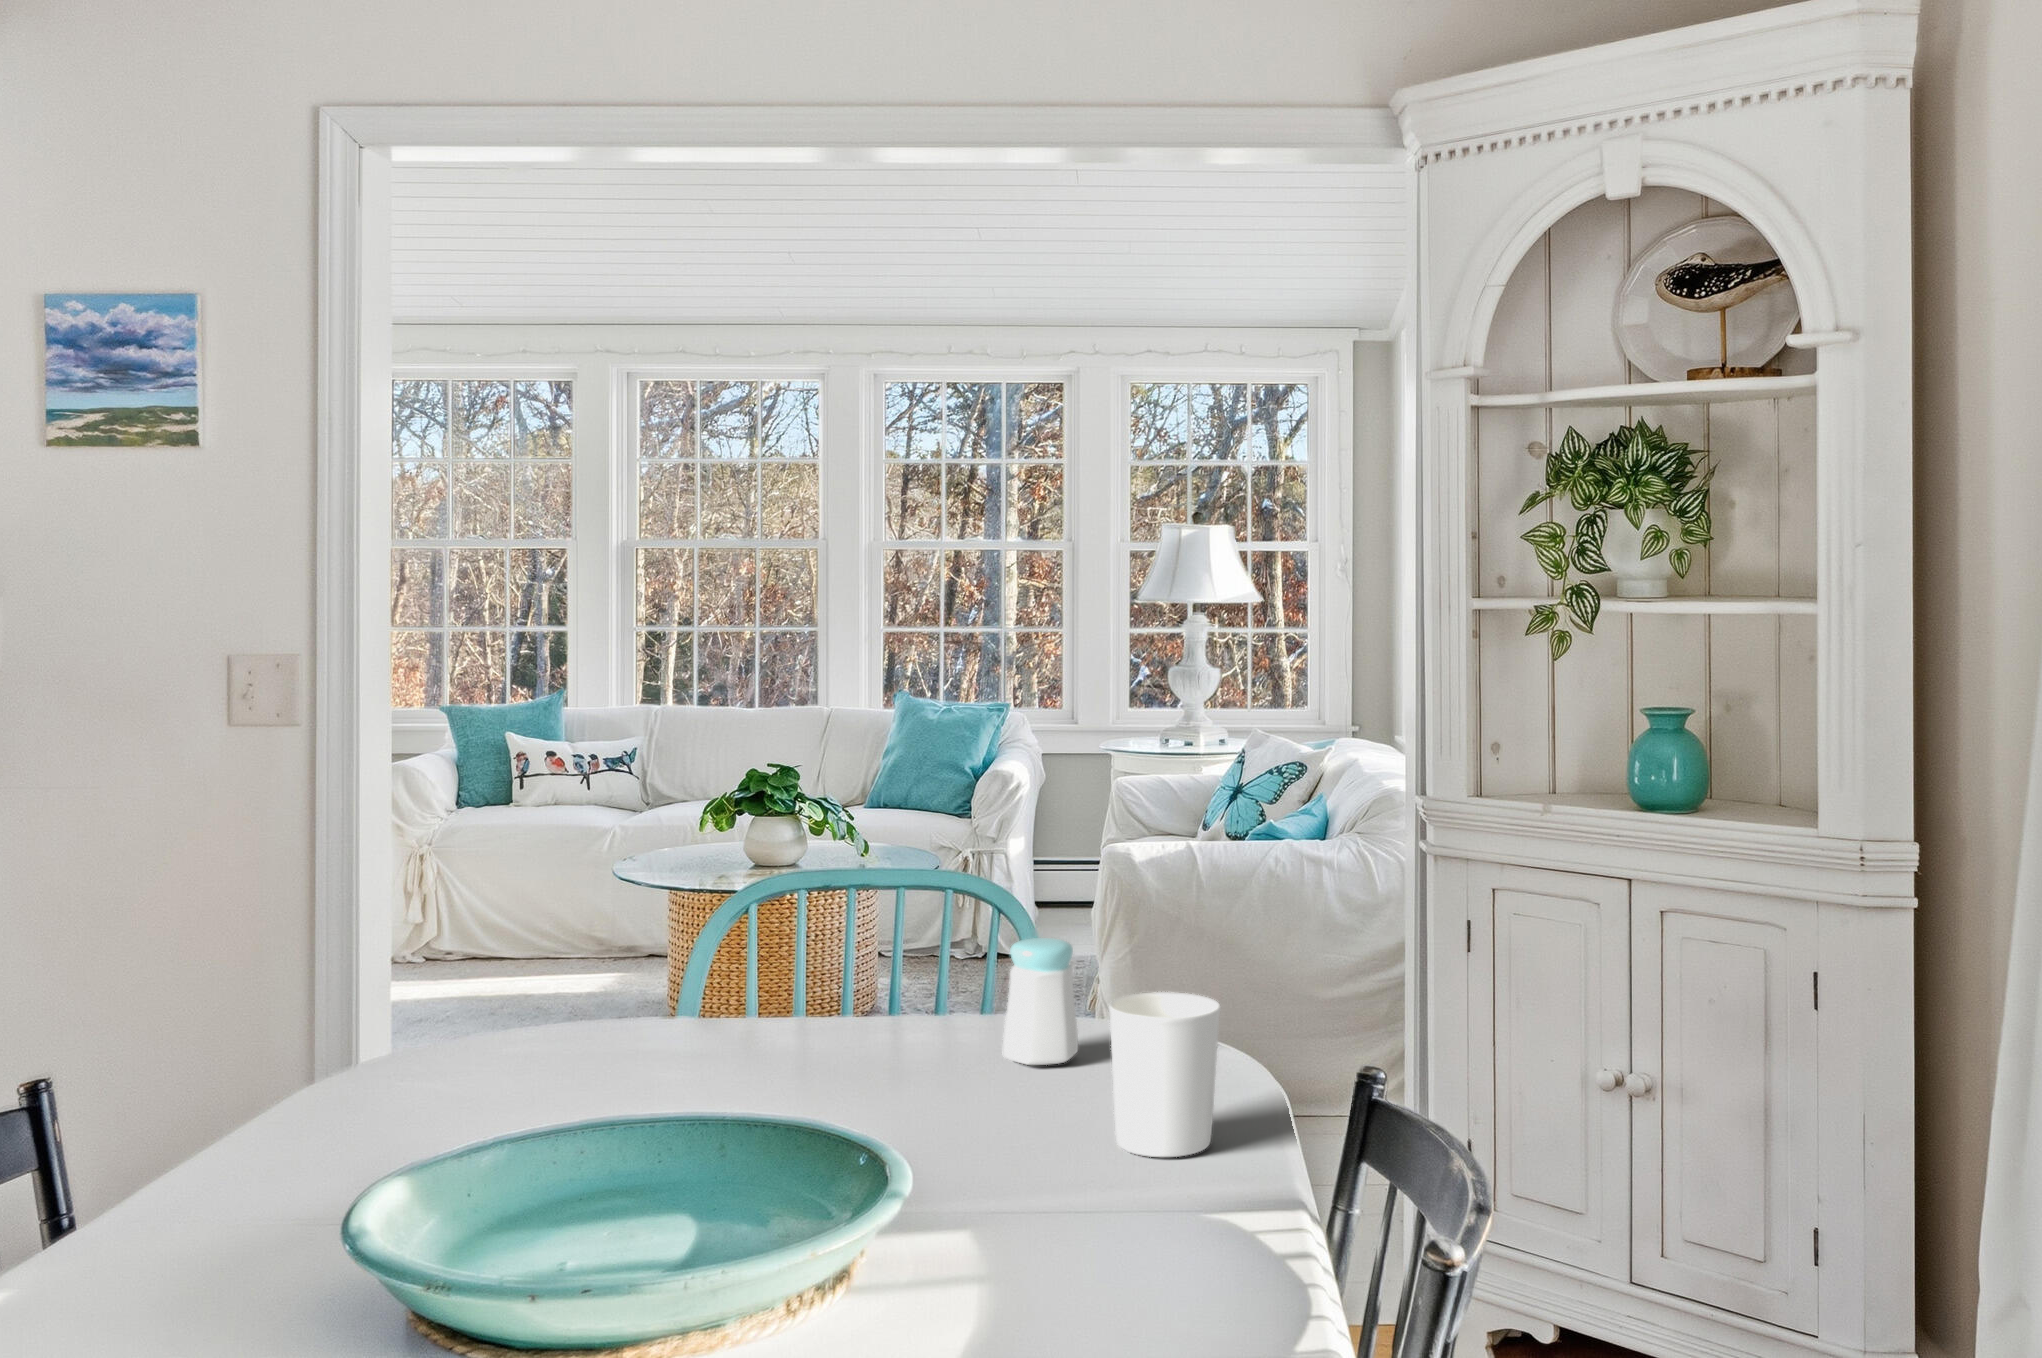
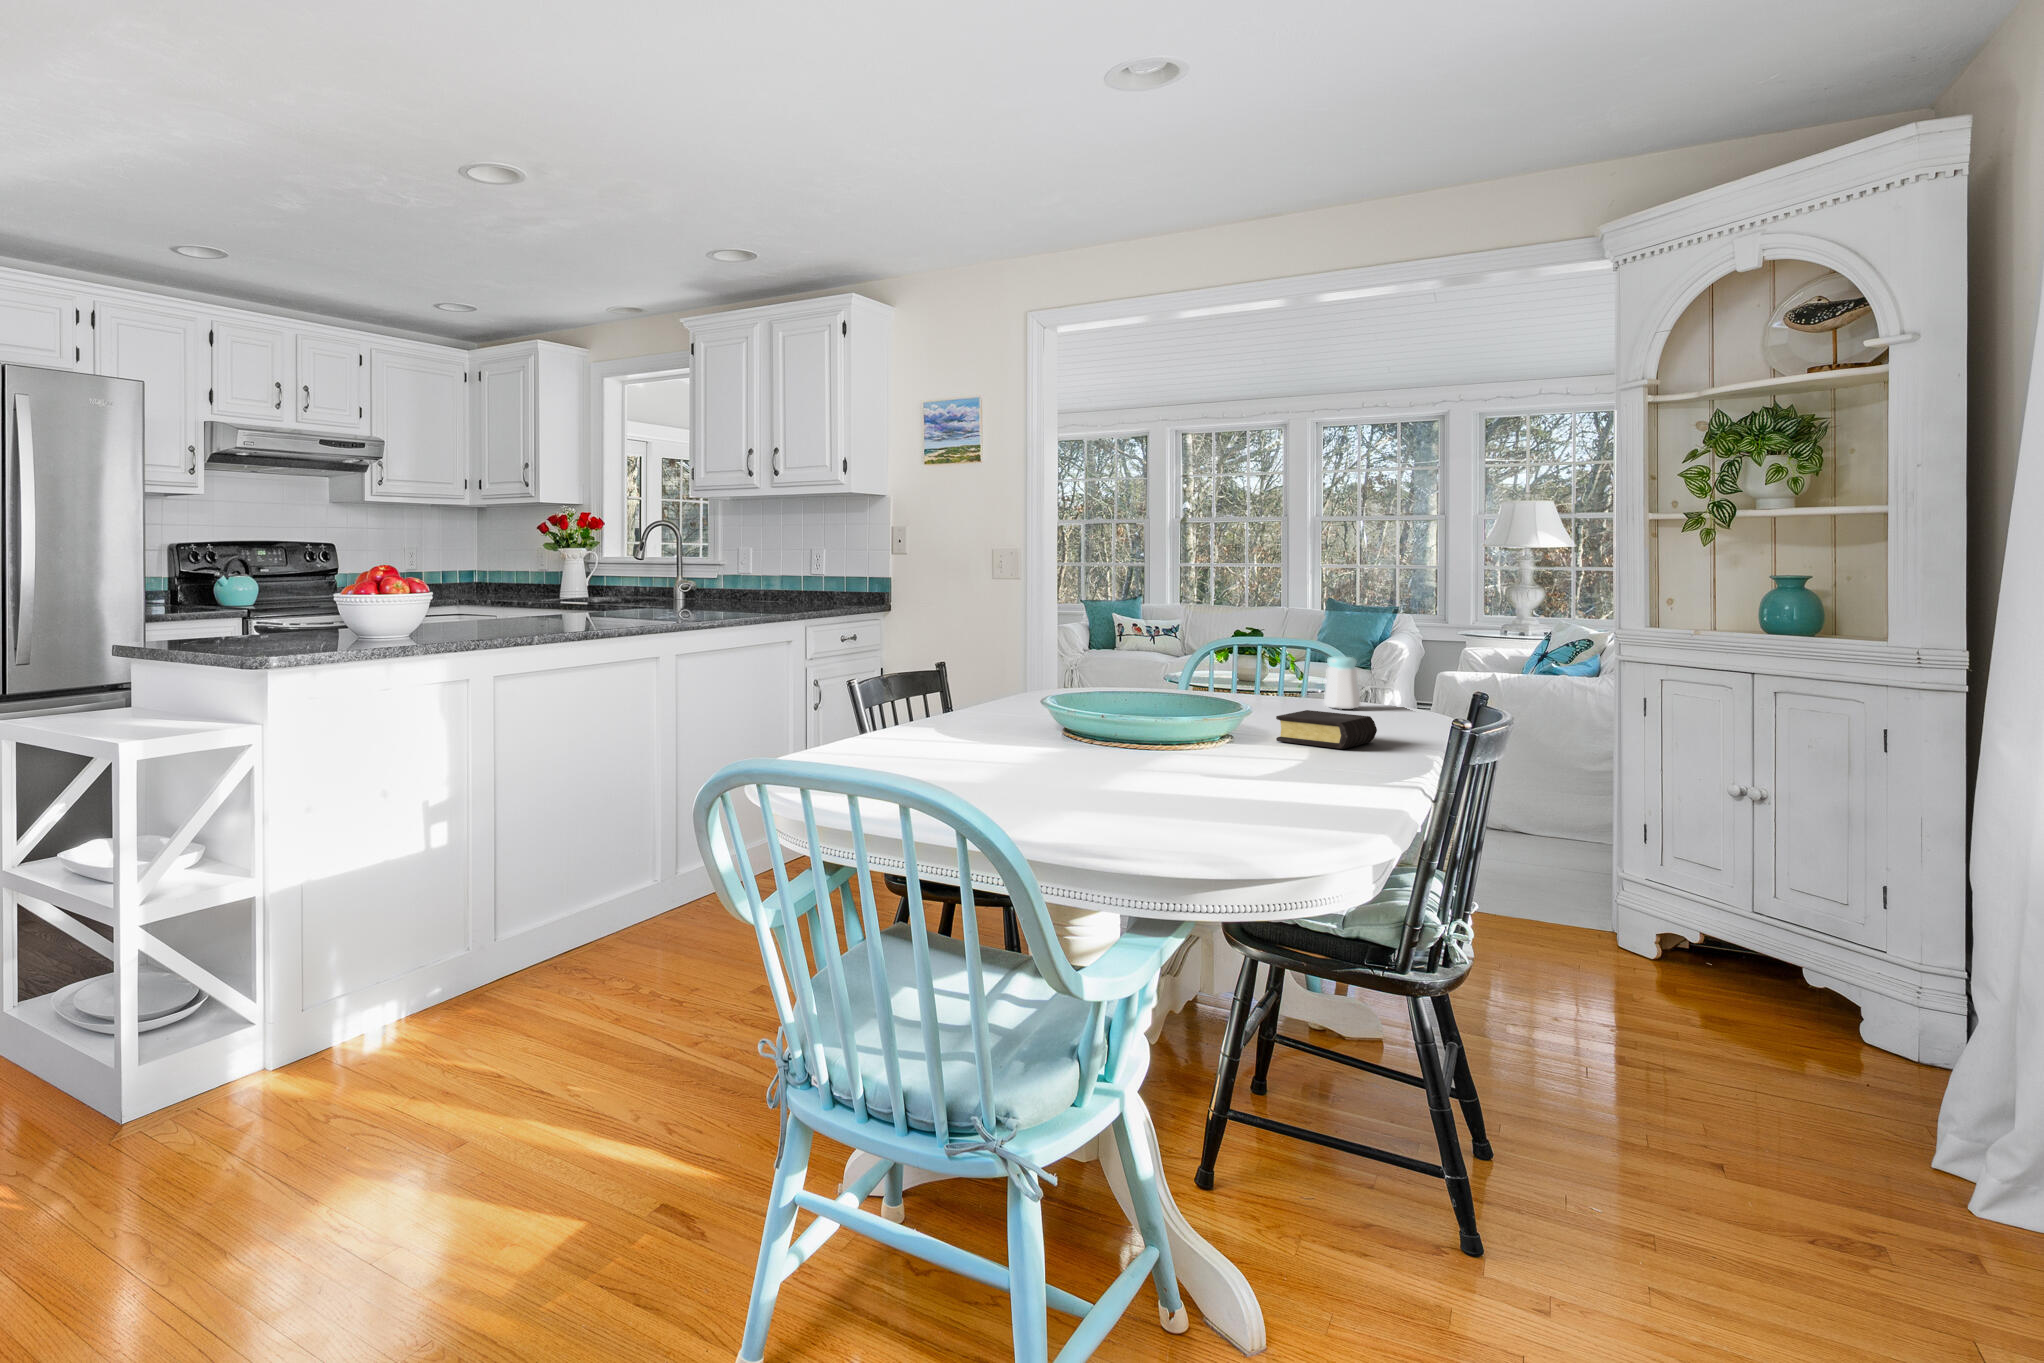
candle holder: present [1109,992,1221,1157] -> none [1355,668,1407,730]
book: none [964,1154,1201,1298] -> present [1276,710,1377,749]

